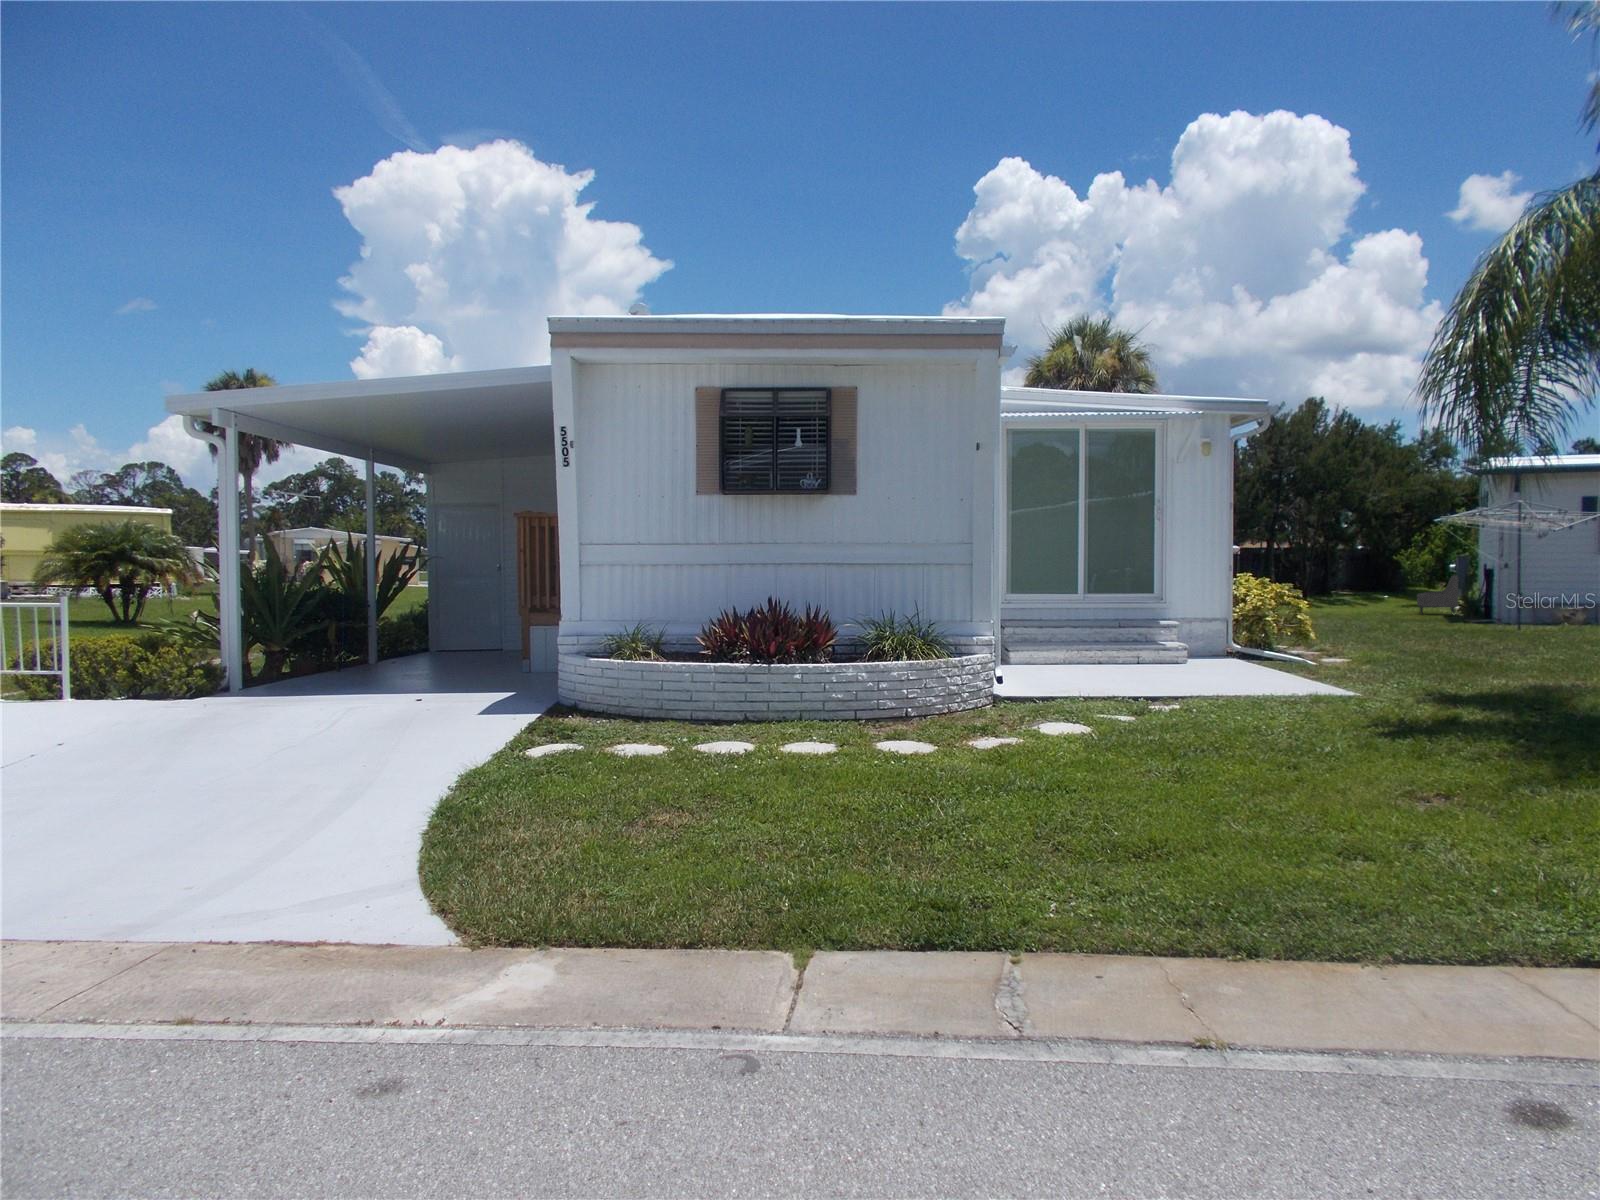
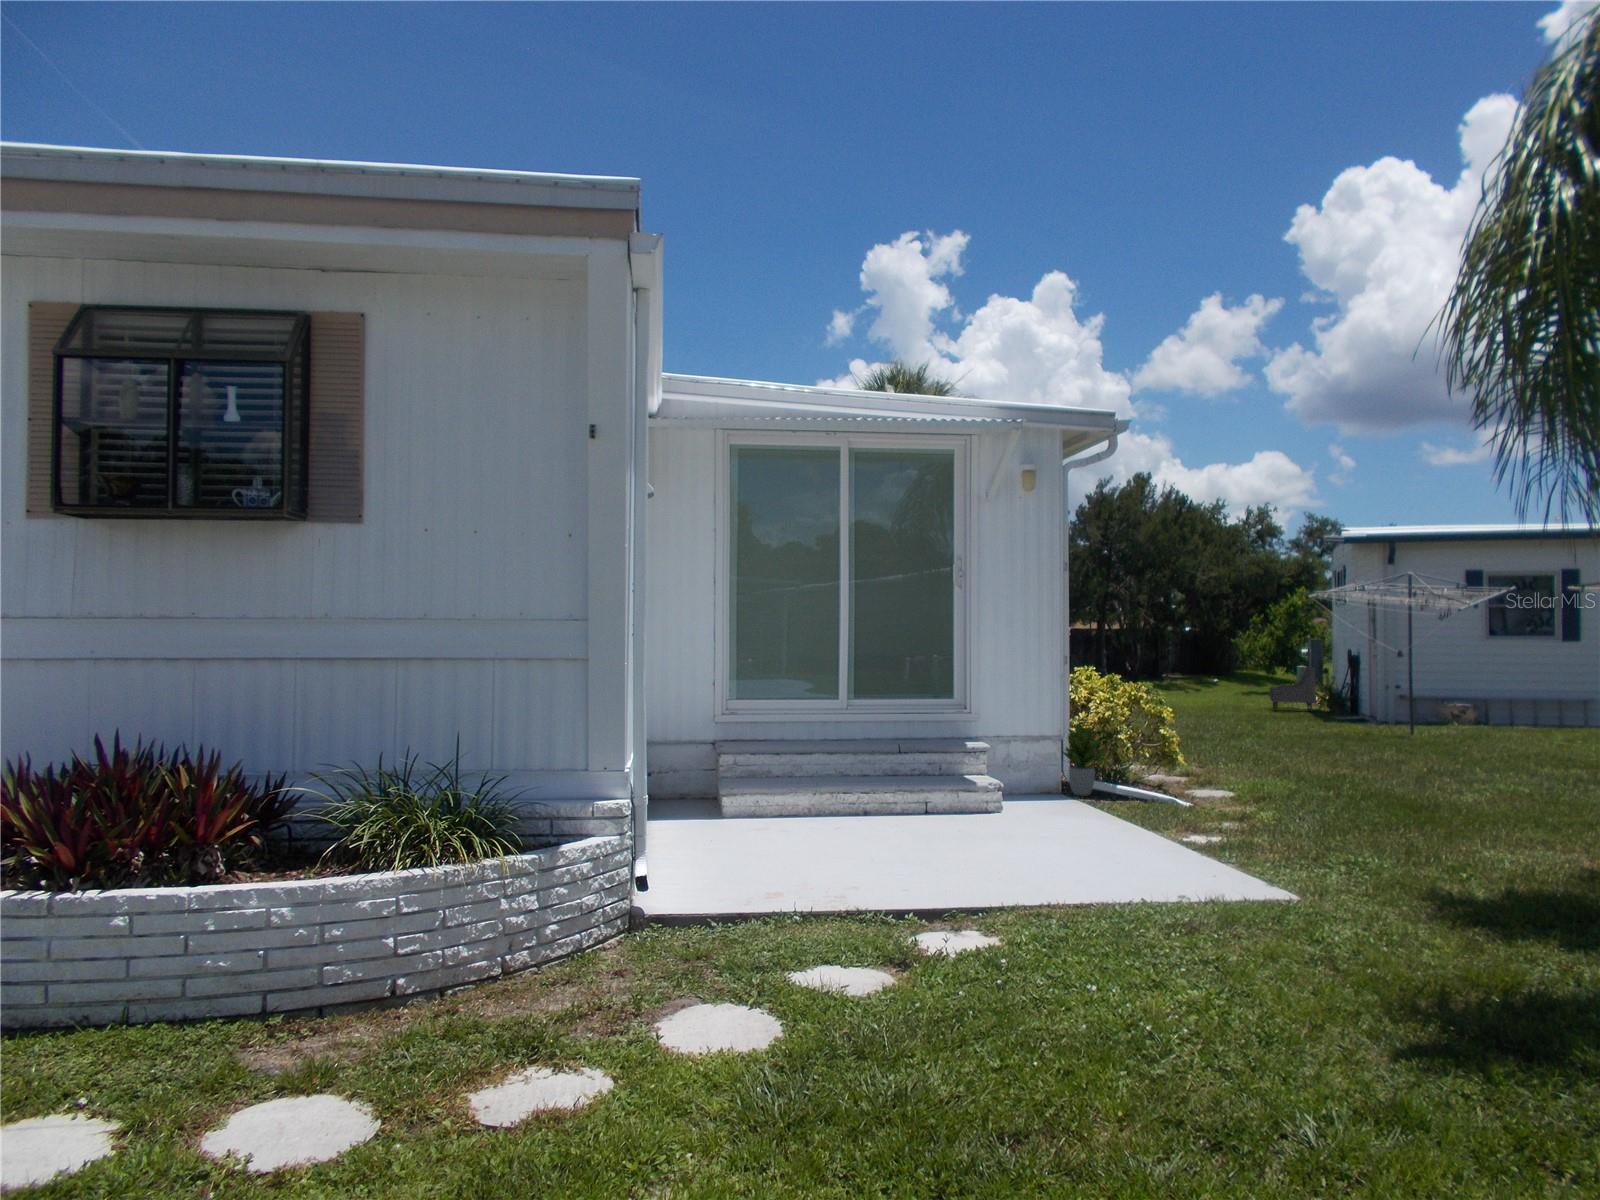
potted plant: none [1226,609,1259,657] -> present [1062,723,1107,796]

